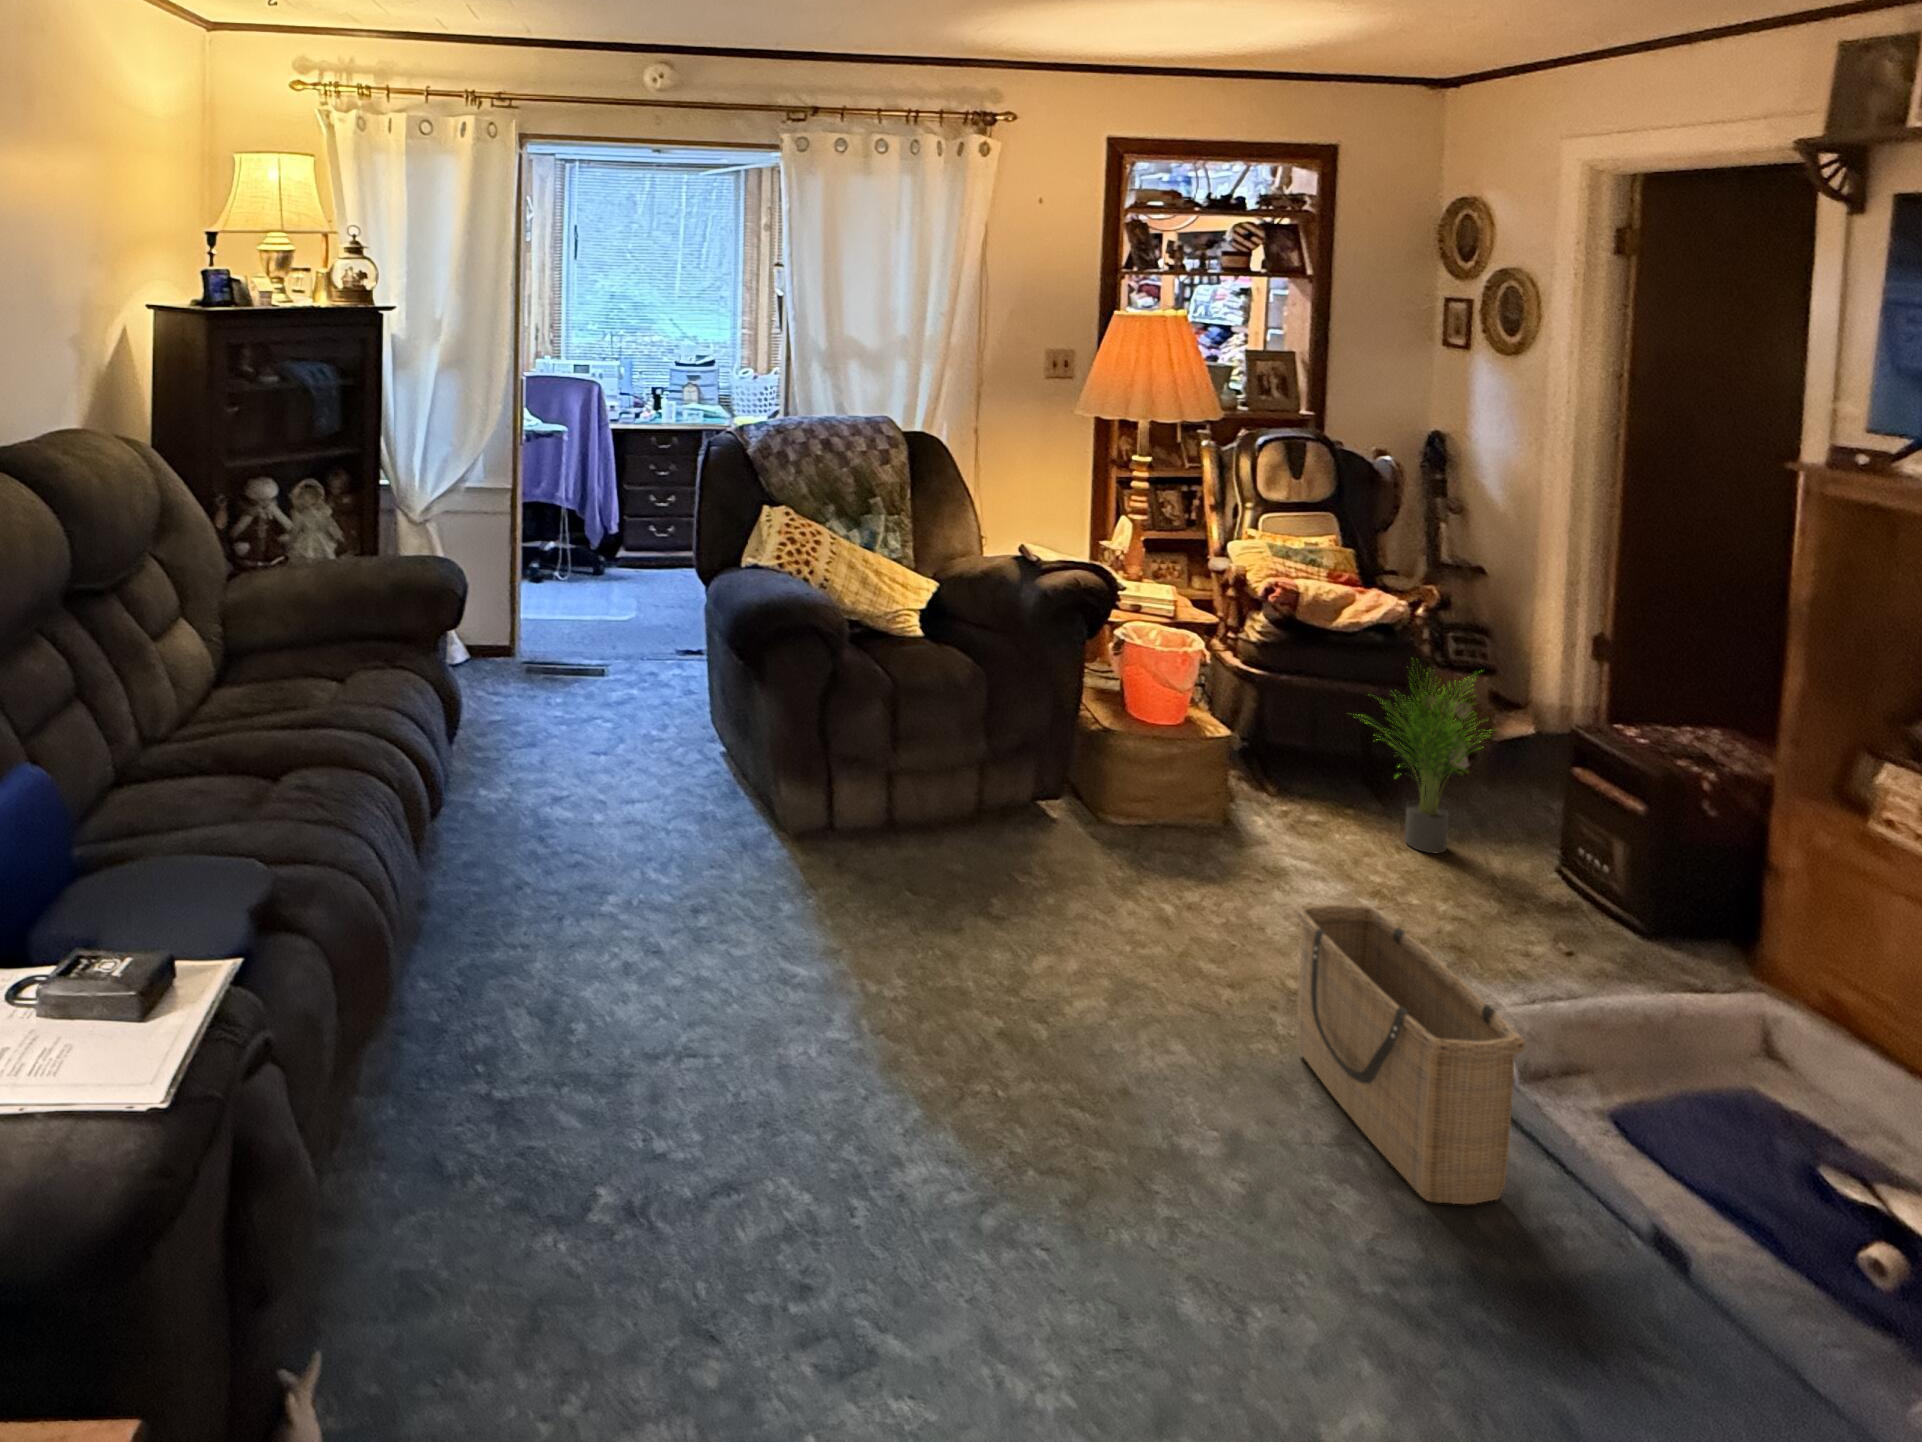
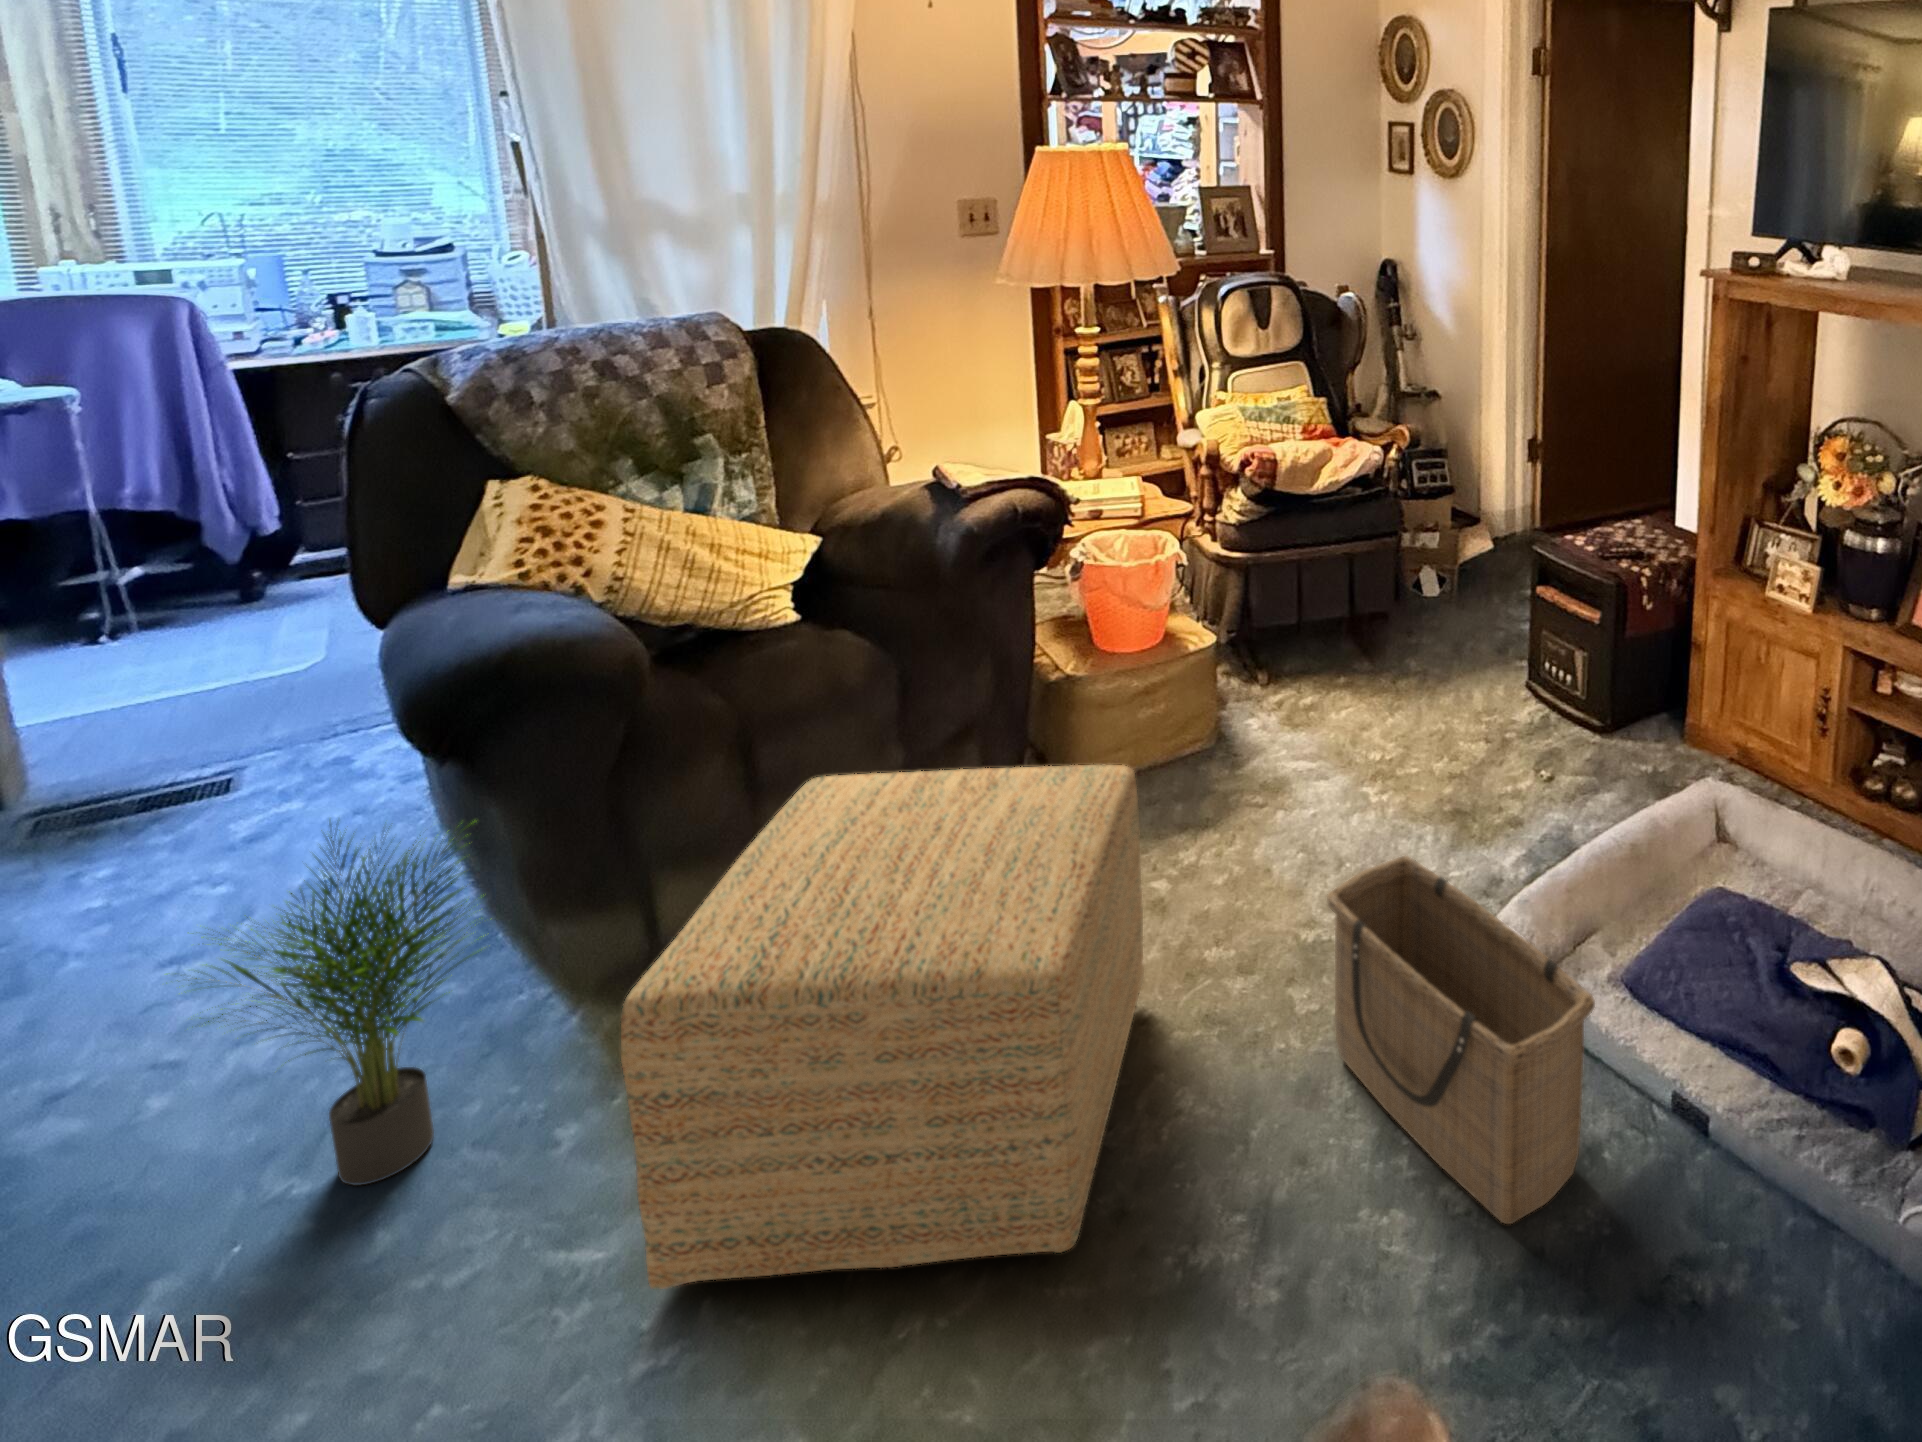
potted plant: present [1364,671,1485,853] -> present [188,823,479,1185]
ottoman: none [839,722,1153,1065] -> present [621,765,1144,1290]

